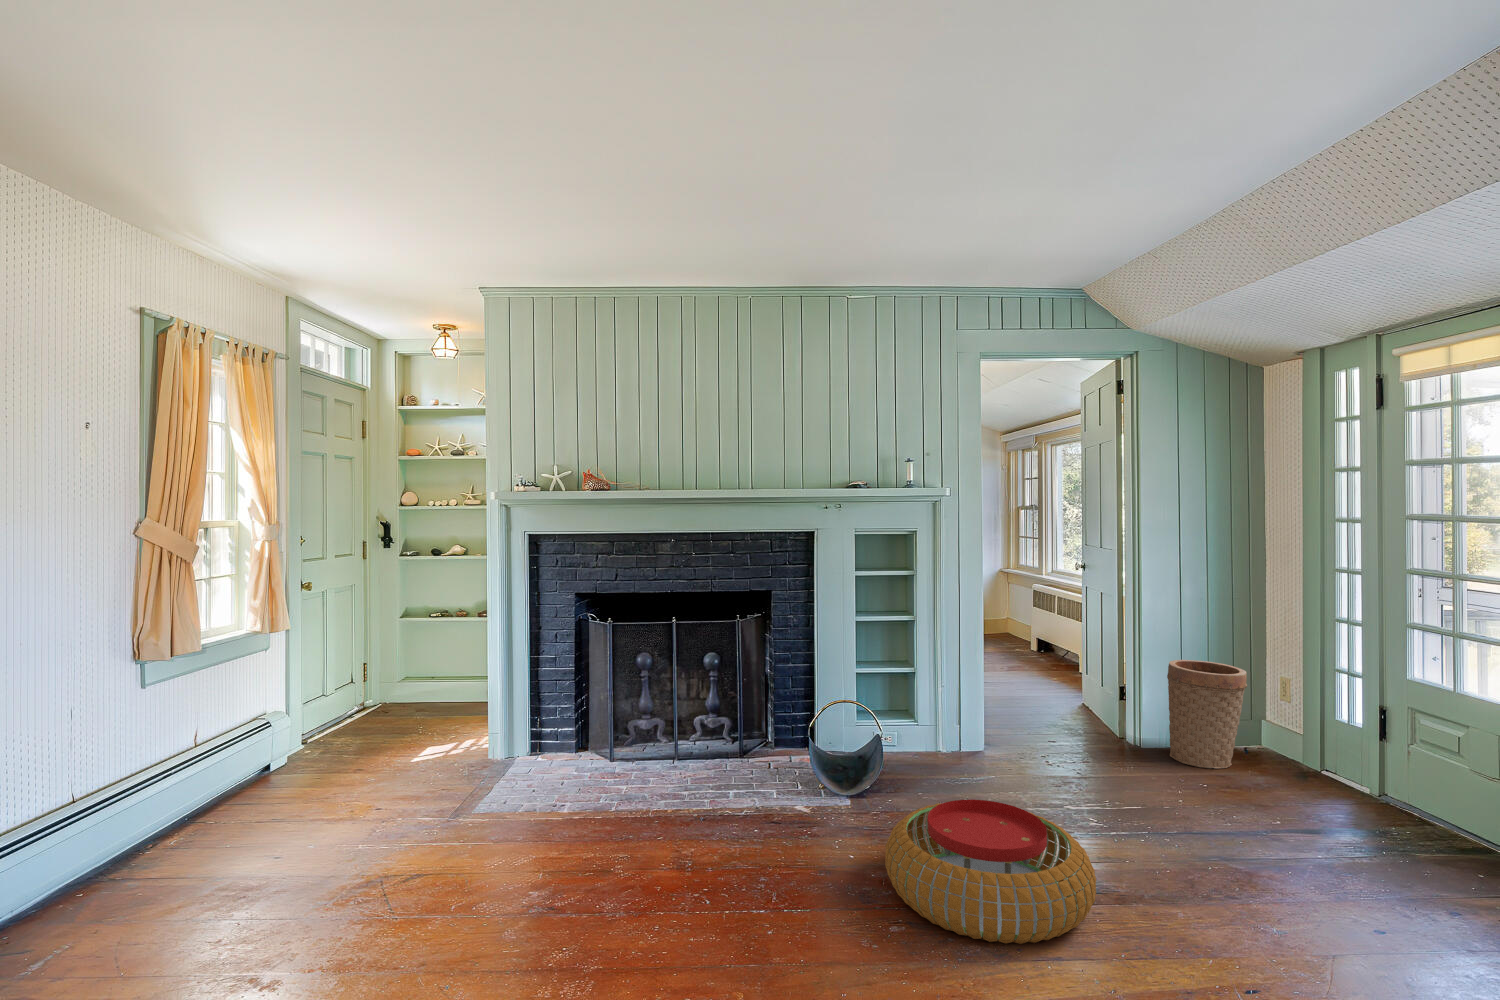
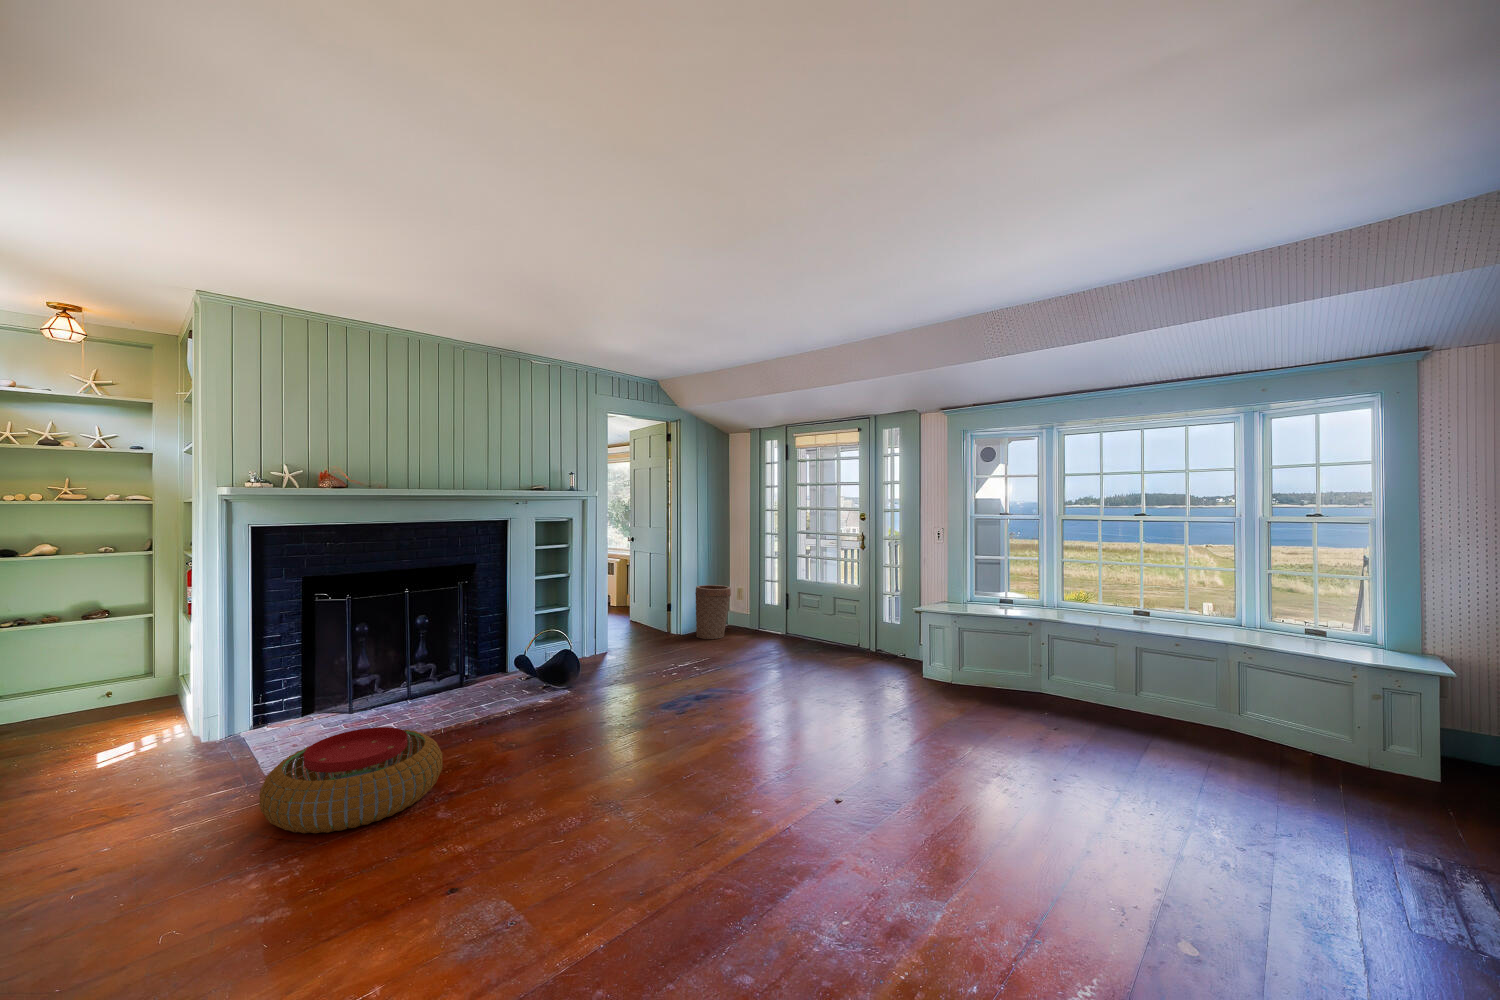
pouf: present [885,800,1096,944] -> present [259,727,443,834]

